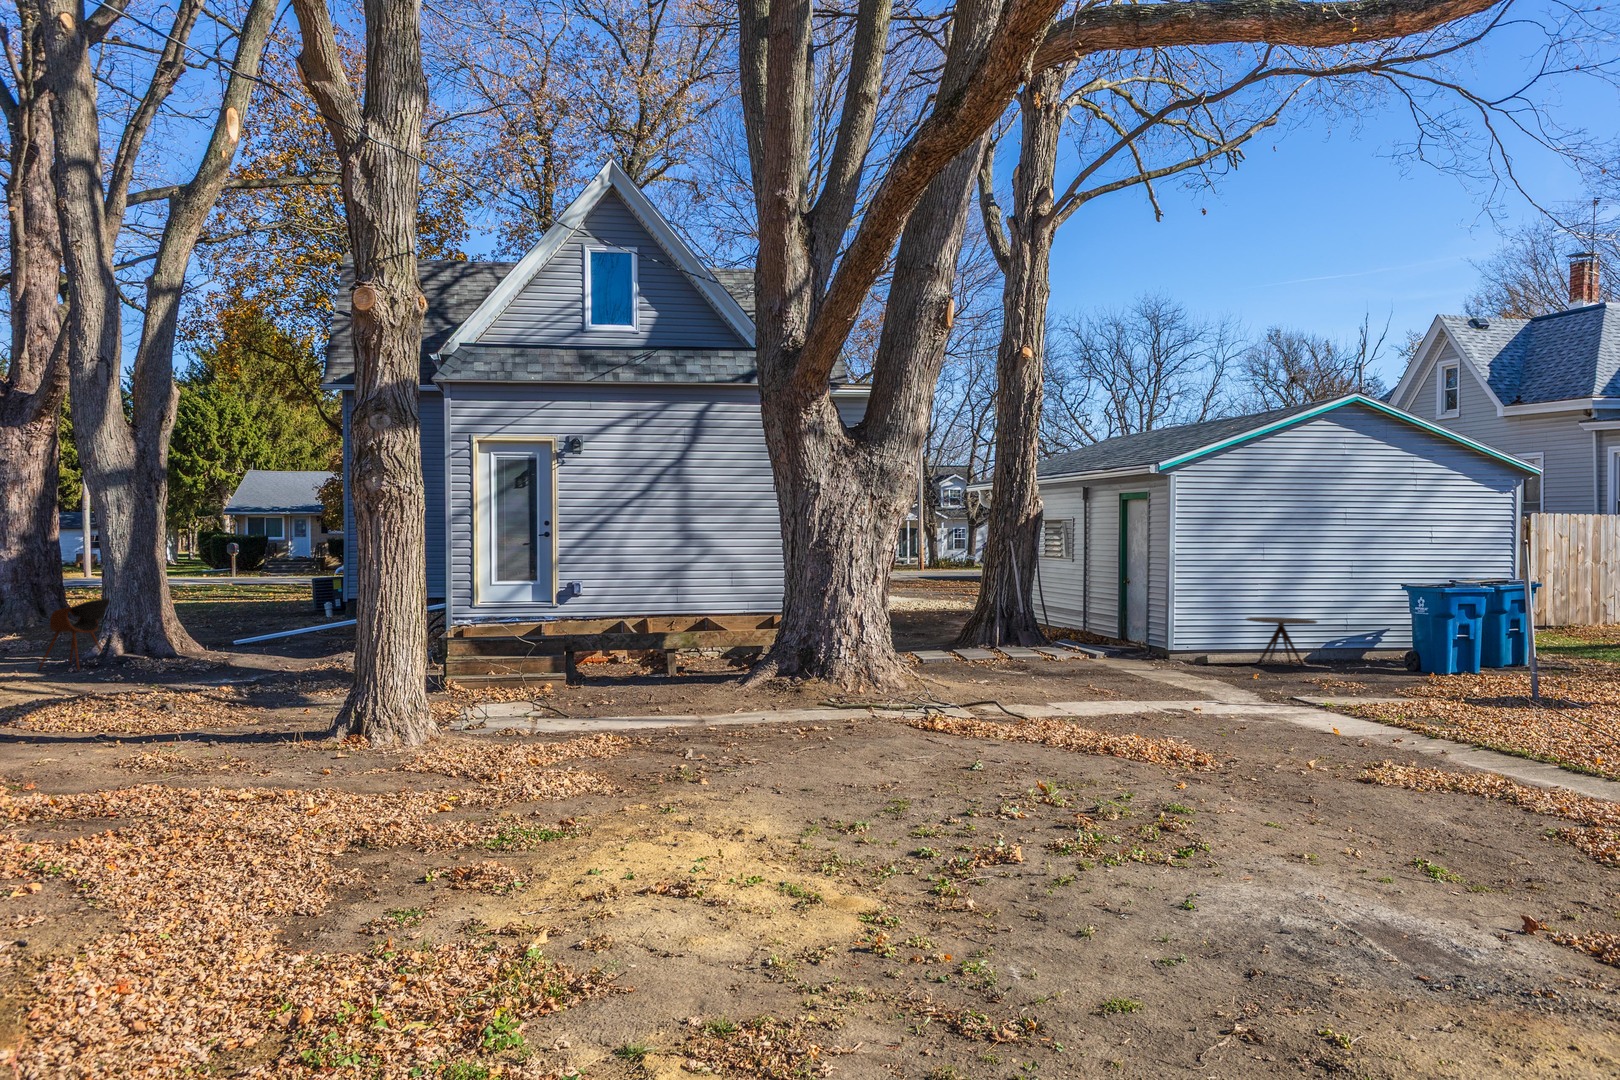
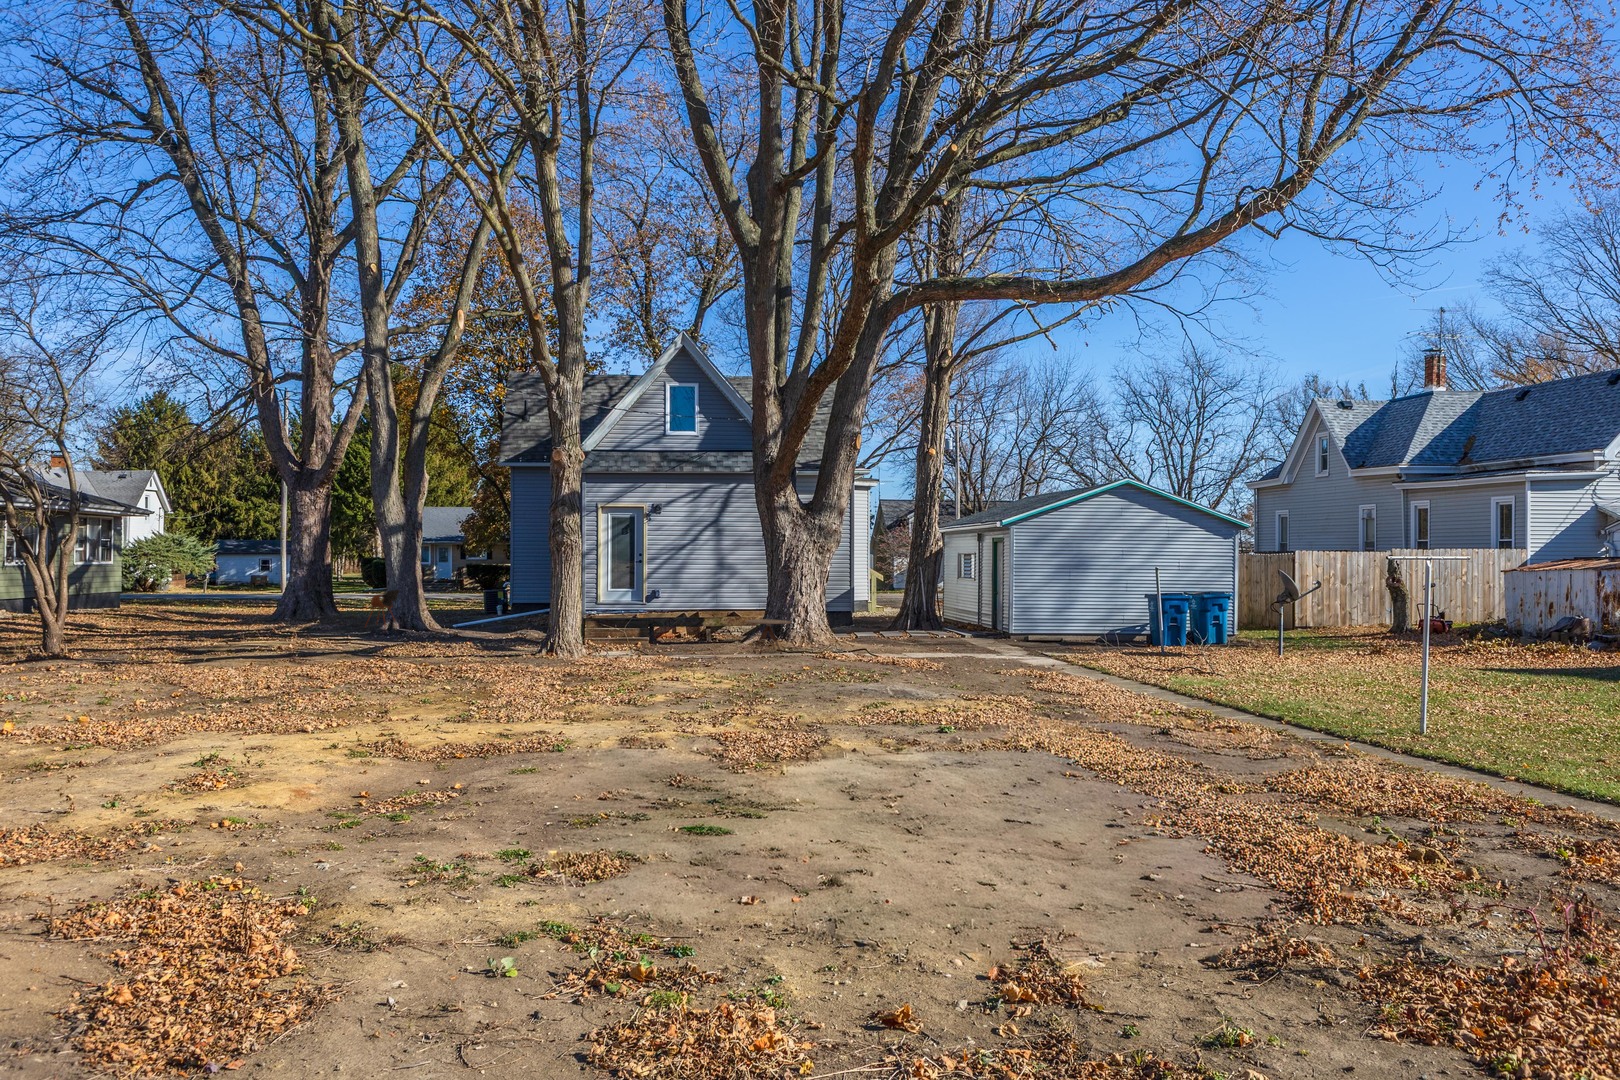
round table: present [1246,617,1317,667] -> present [746,619,791,654]

